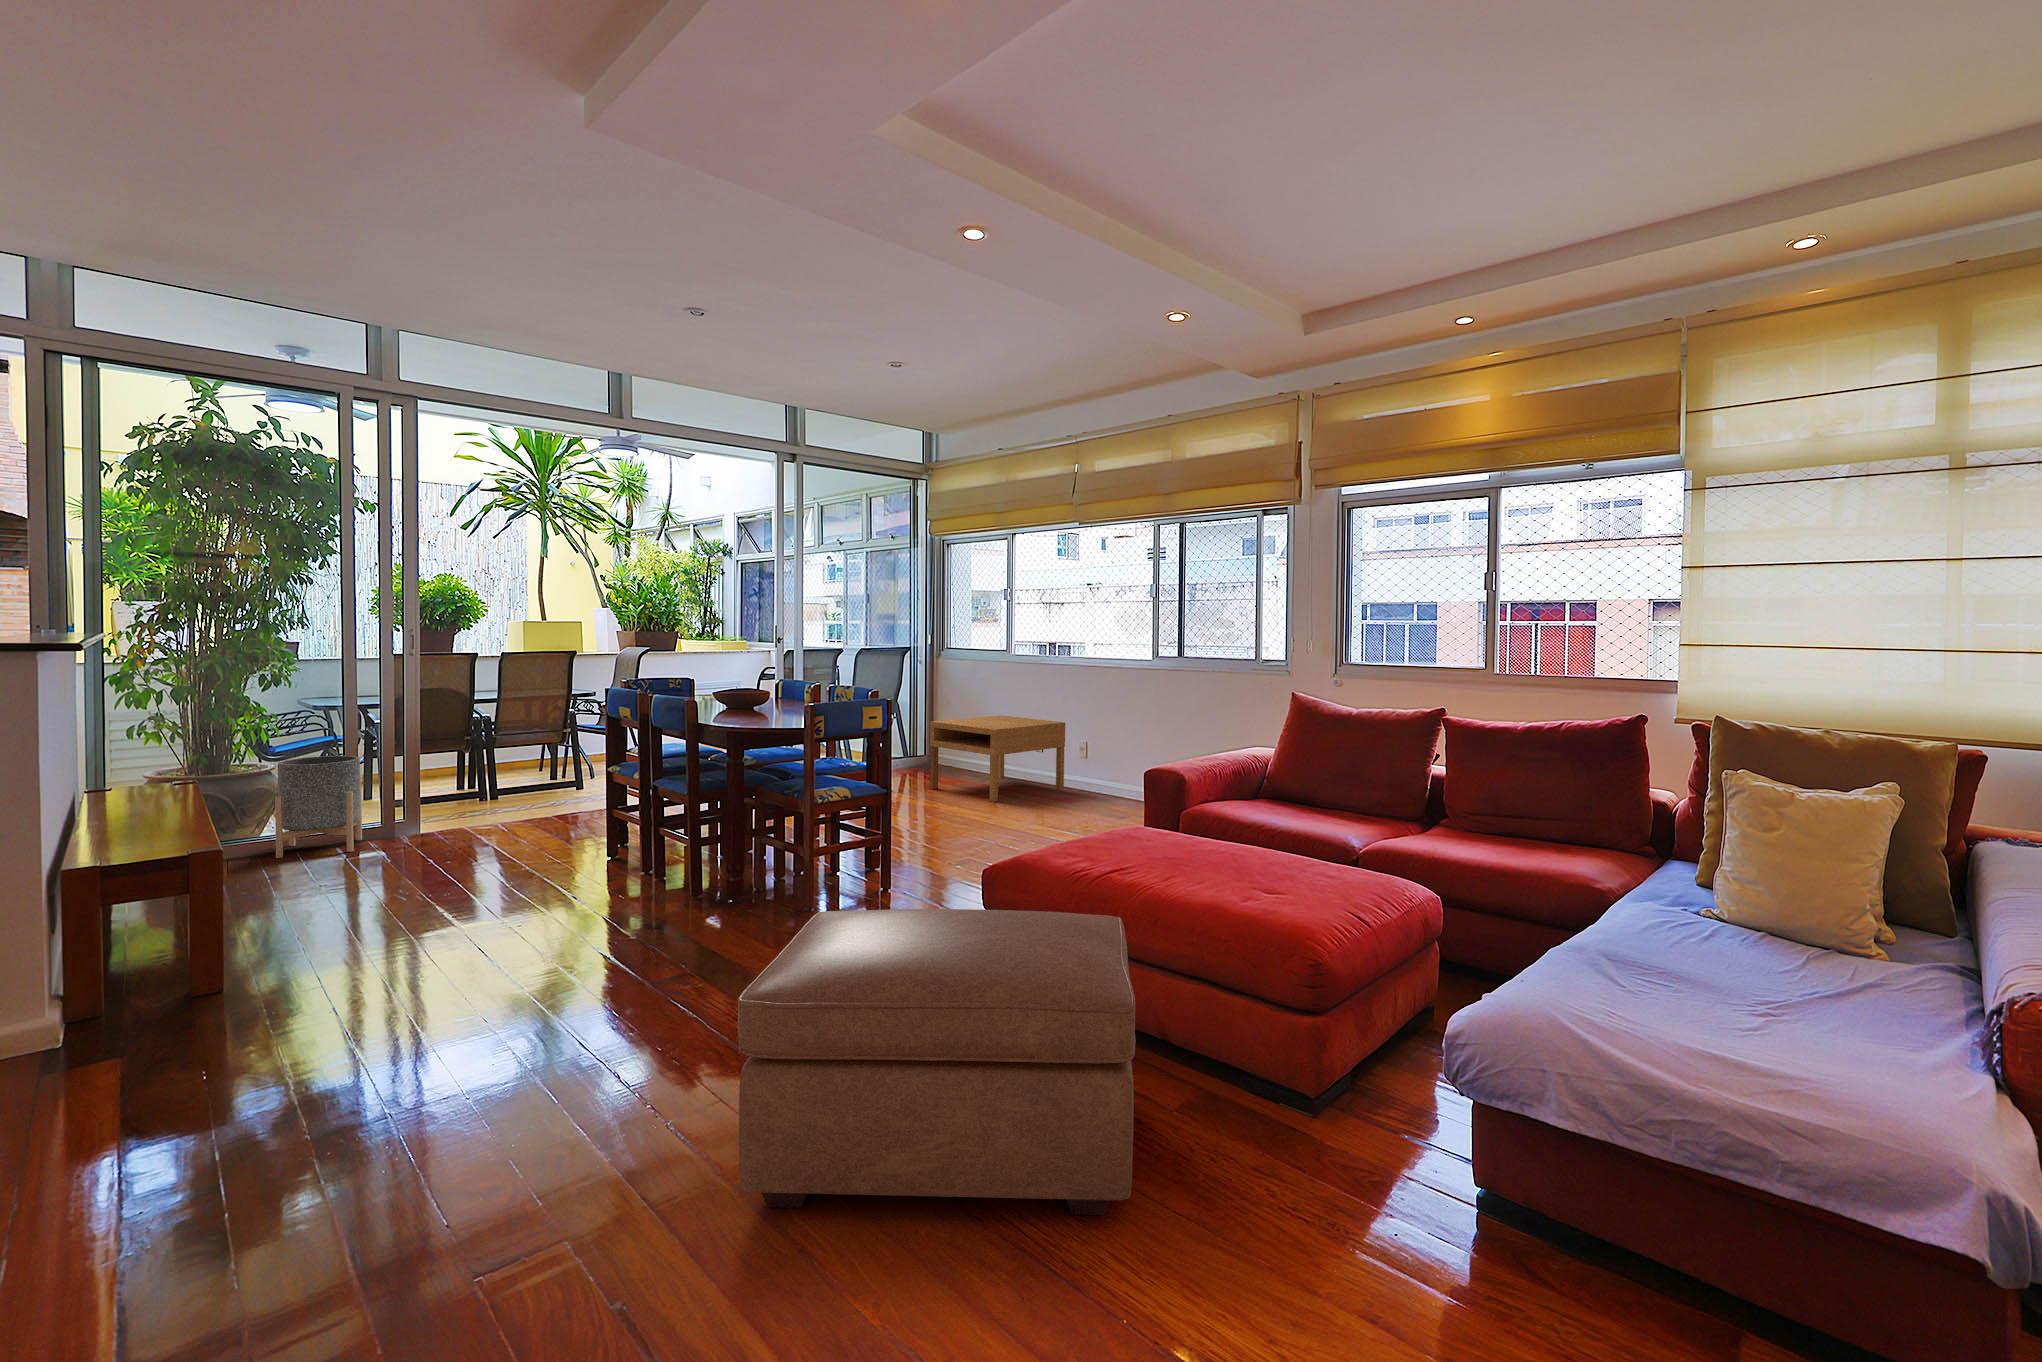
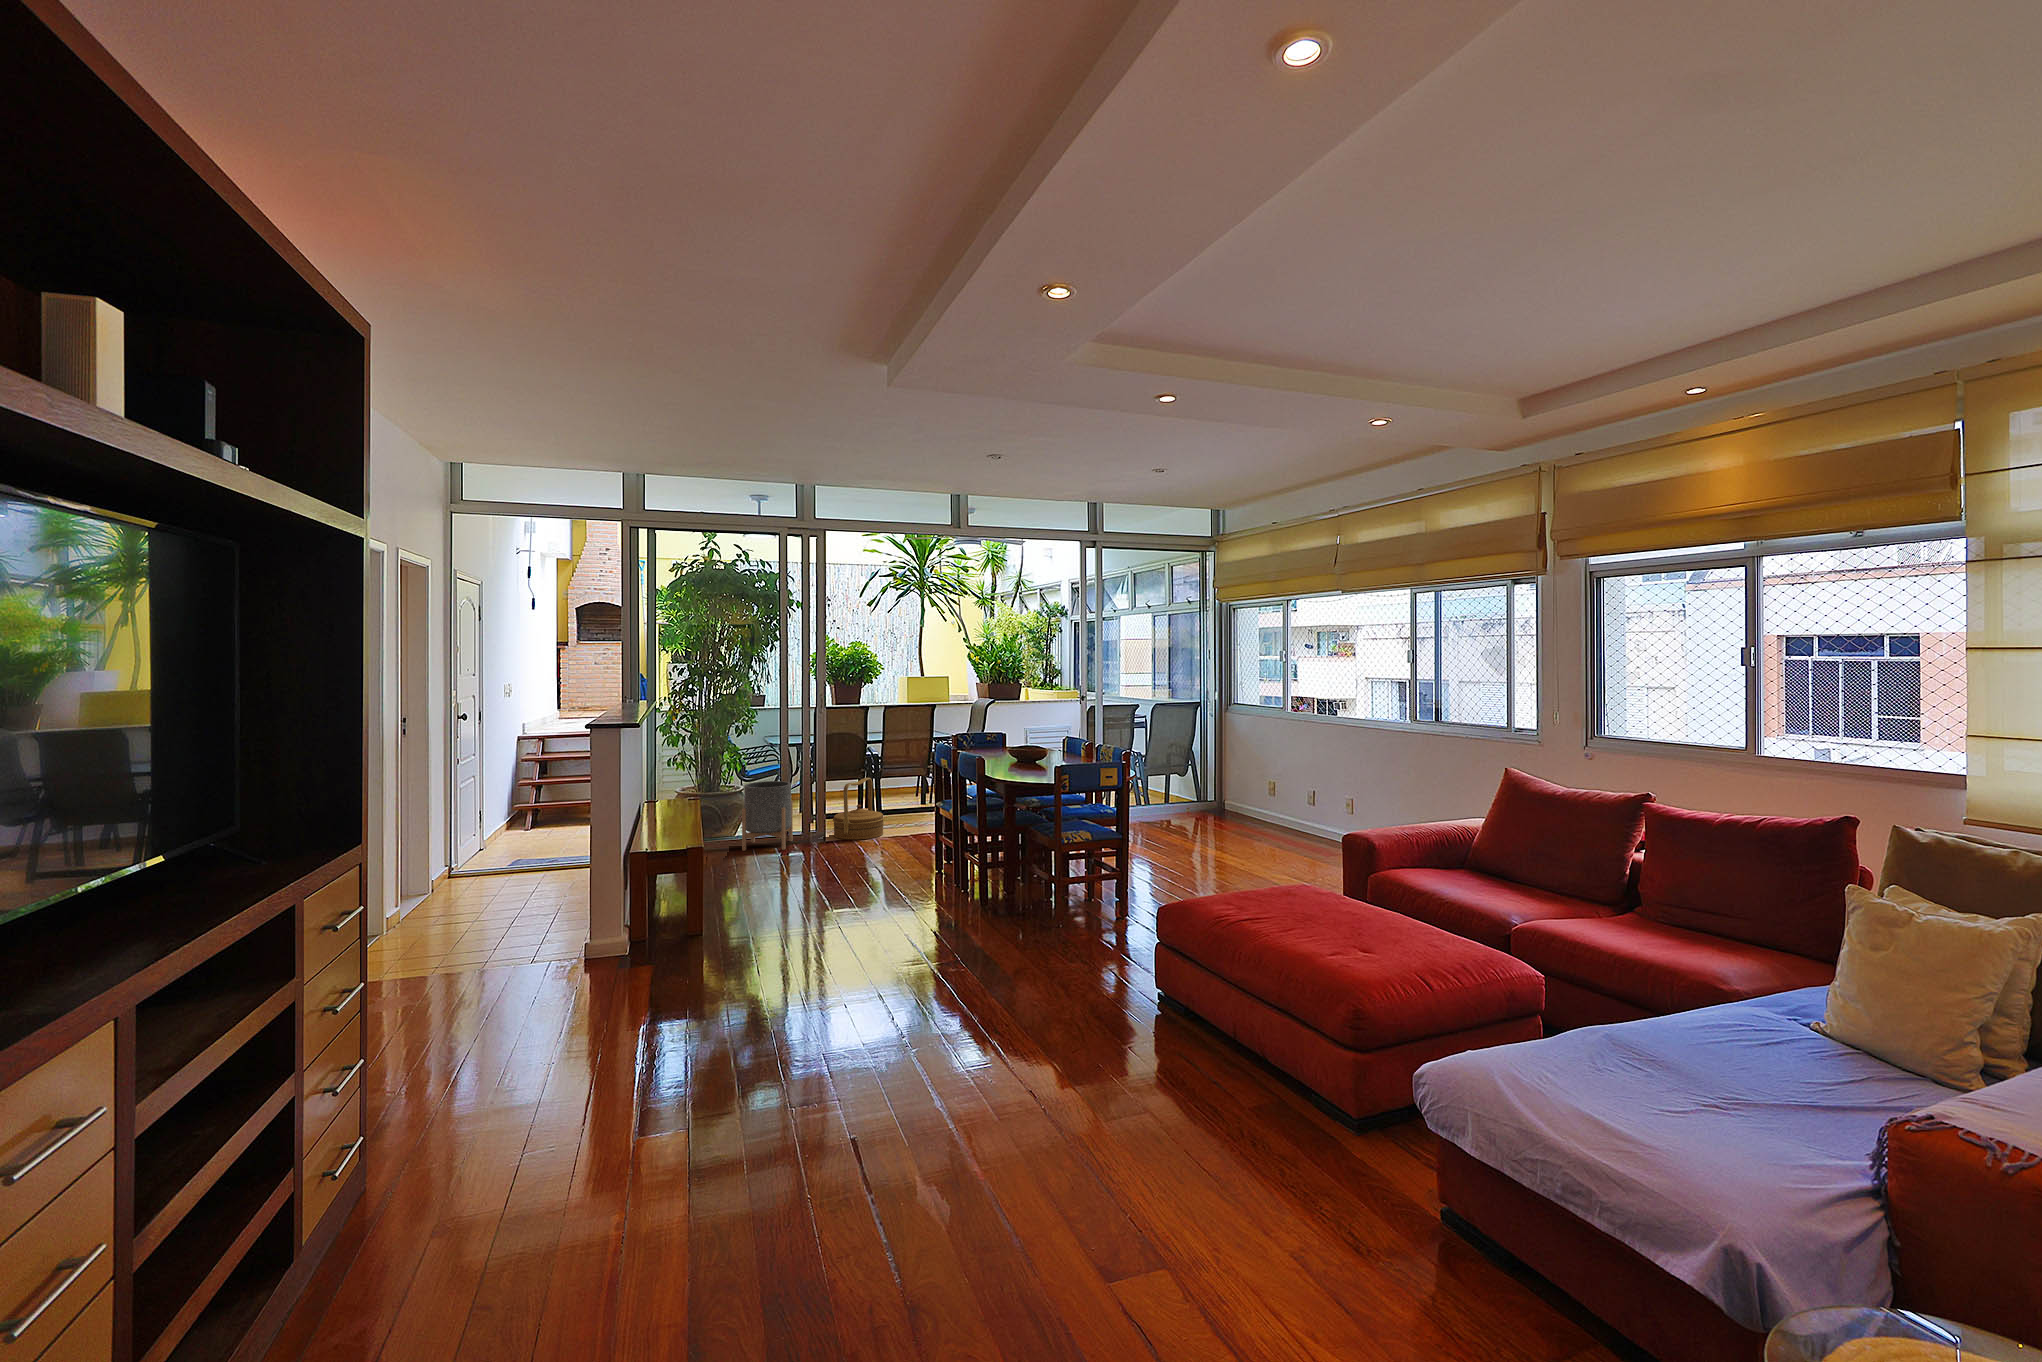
coffee table: present [930,715,1065,802] -> none [1210,765,1335,846]
woven basket: none [427,748,509,831] -> present [833,778,884,840]
ottoman: present [738,909,1136,1215] -> none [919,934,1218,1184]

